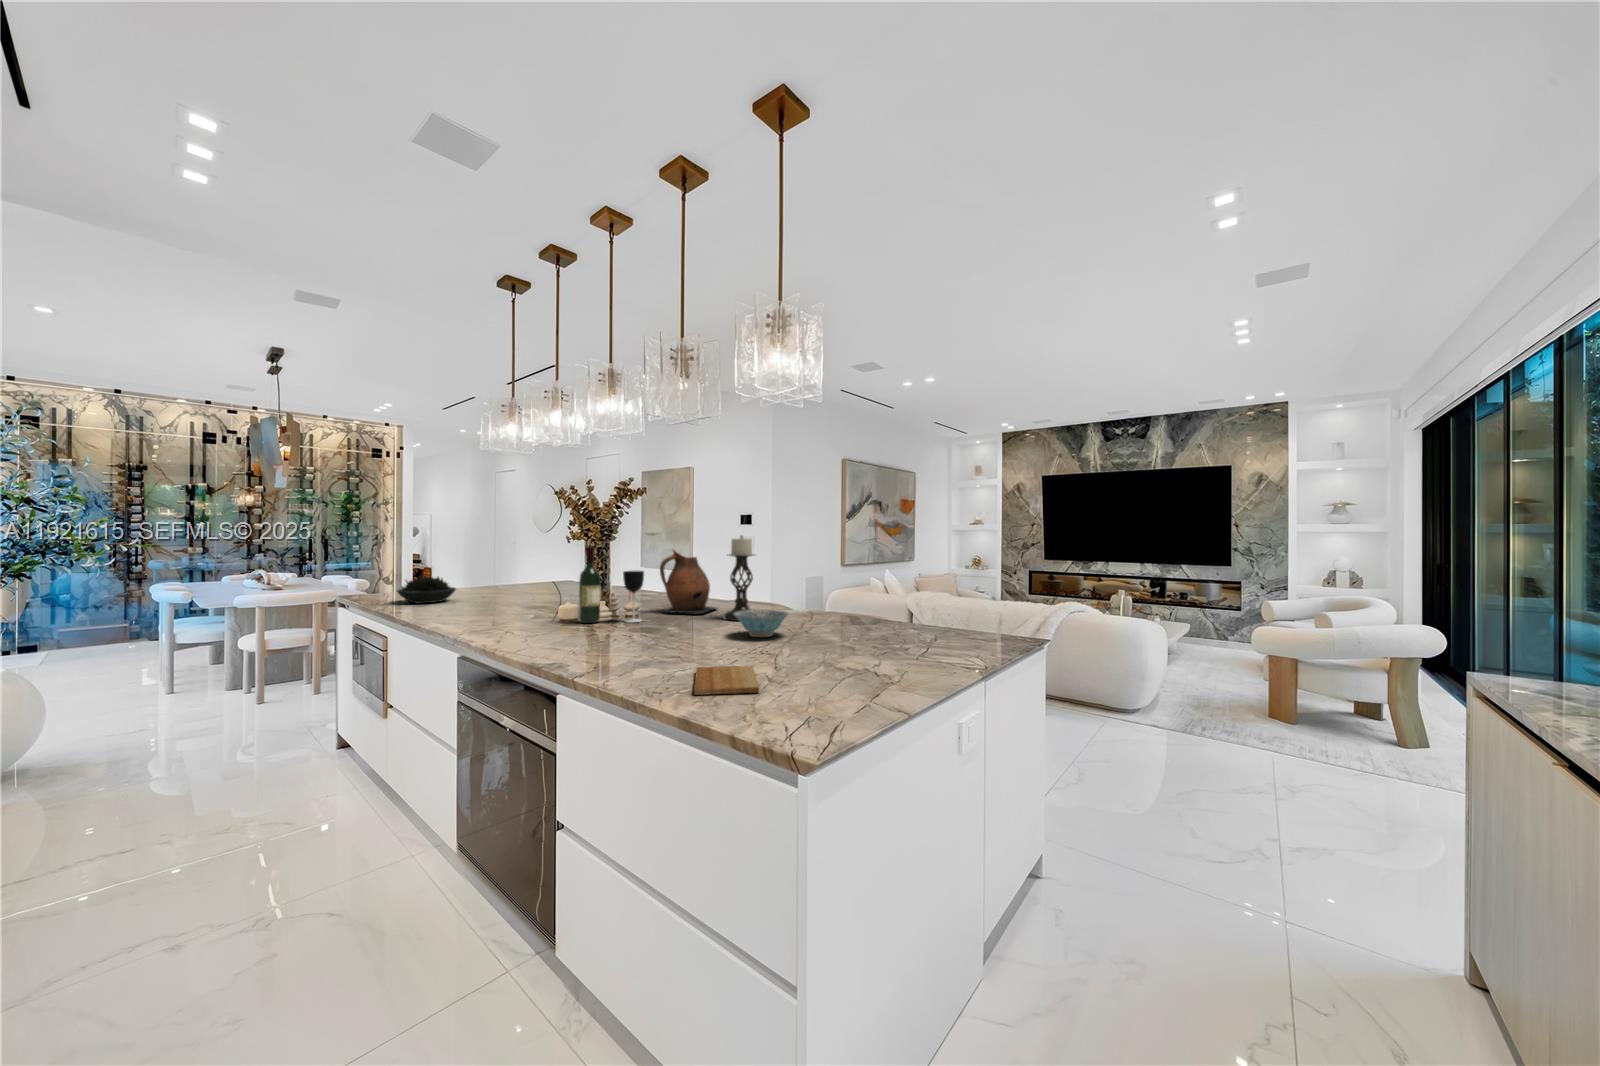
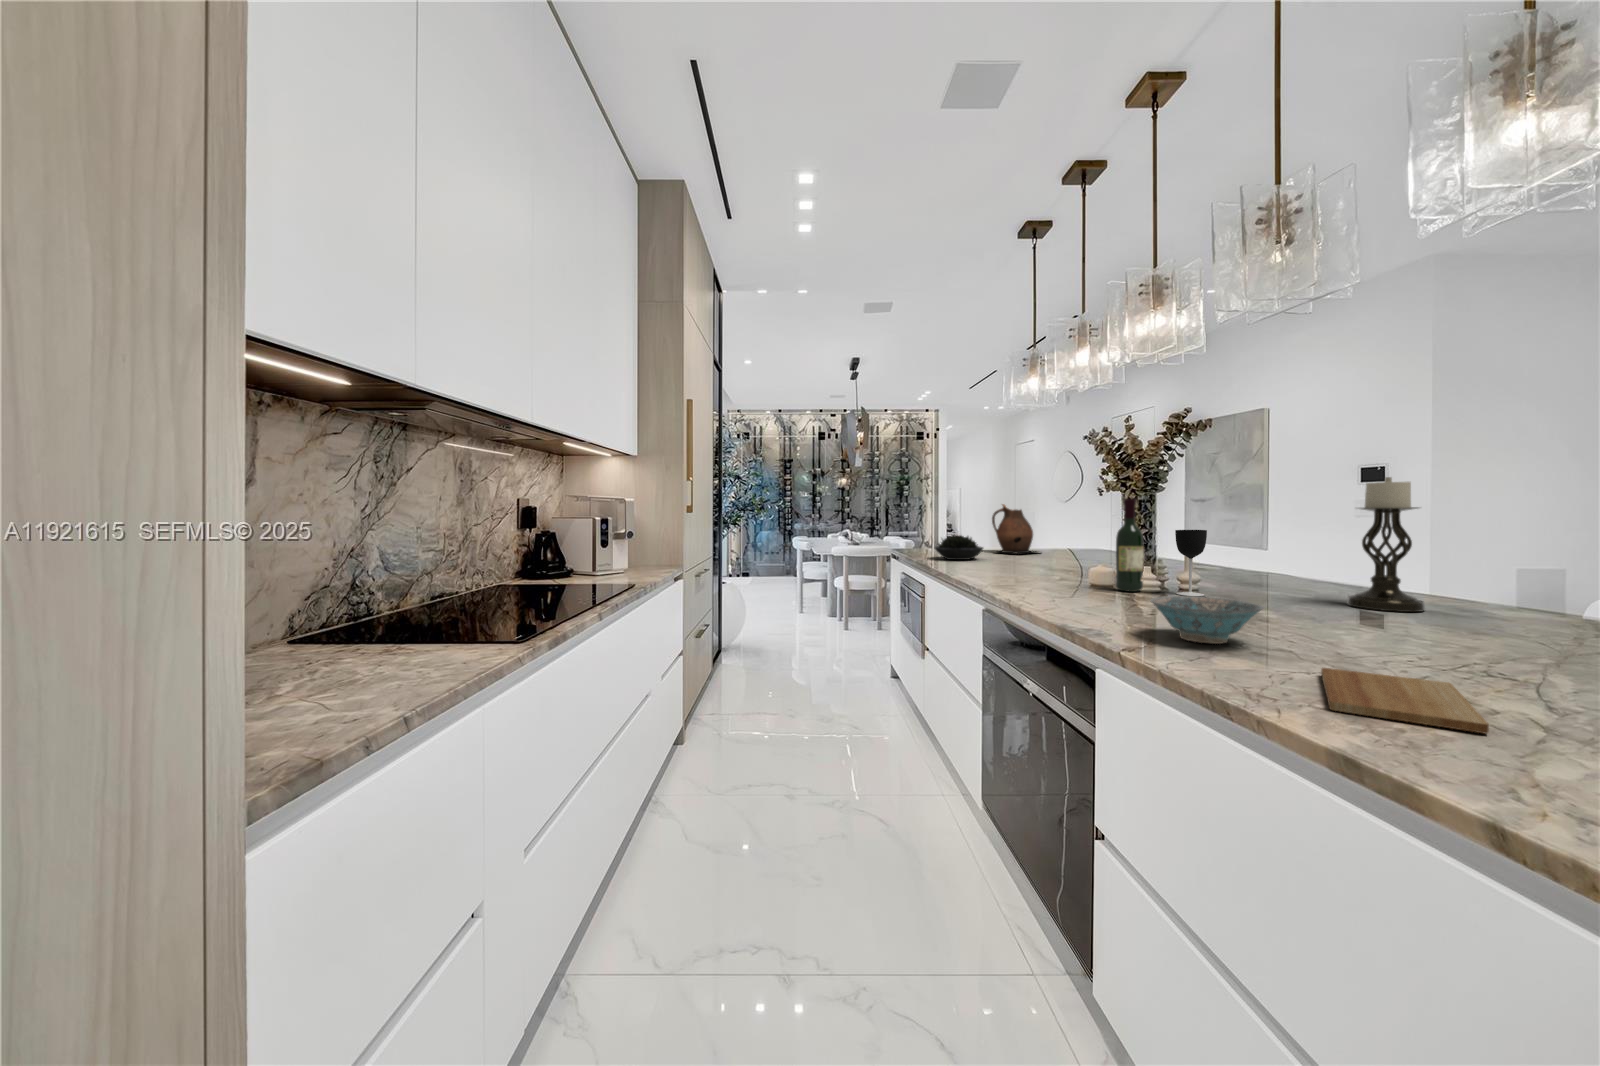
ceramic pitcher: present [660,550,716,614] -> present [992,504,1033,554]
ceramic bowl: present [734,610,789,637] -> present [1150,596,1264,644]

